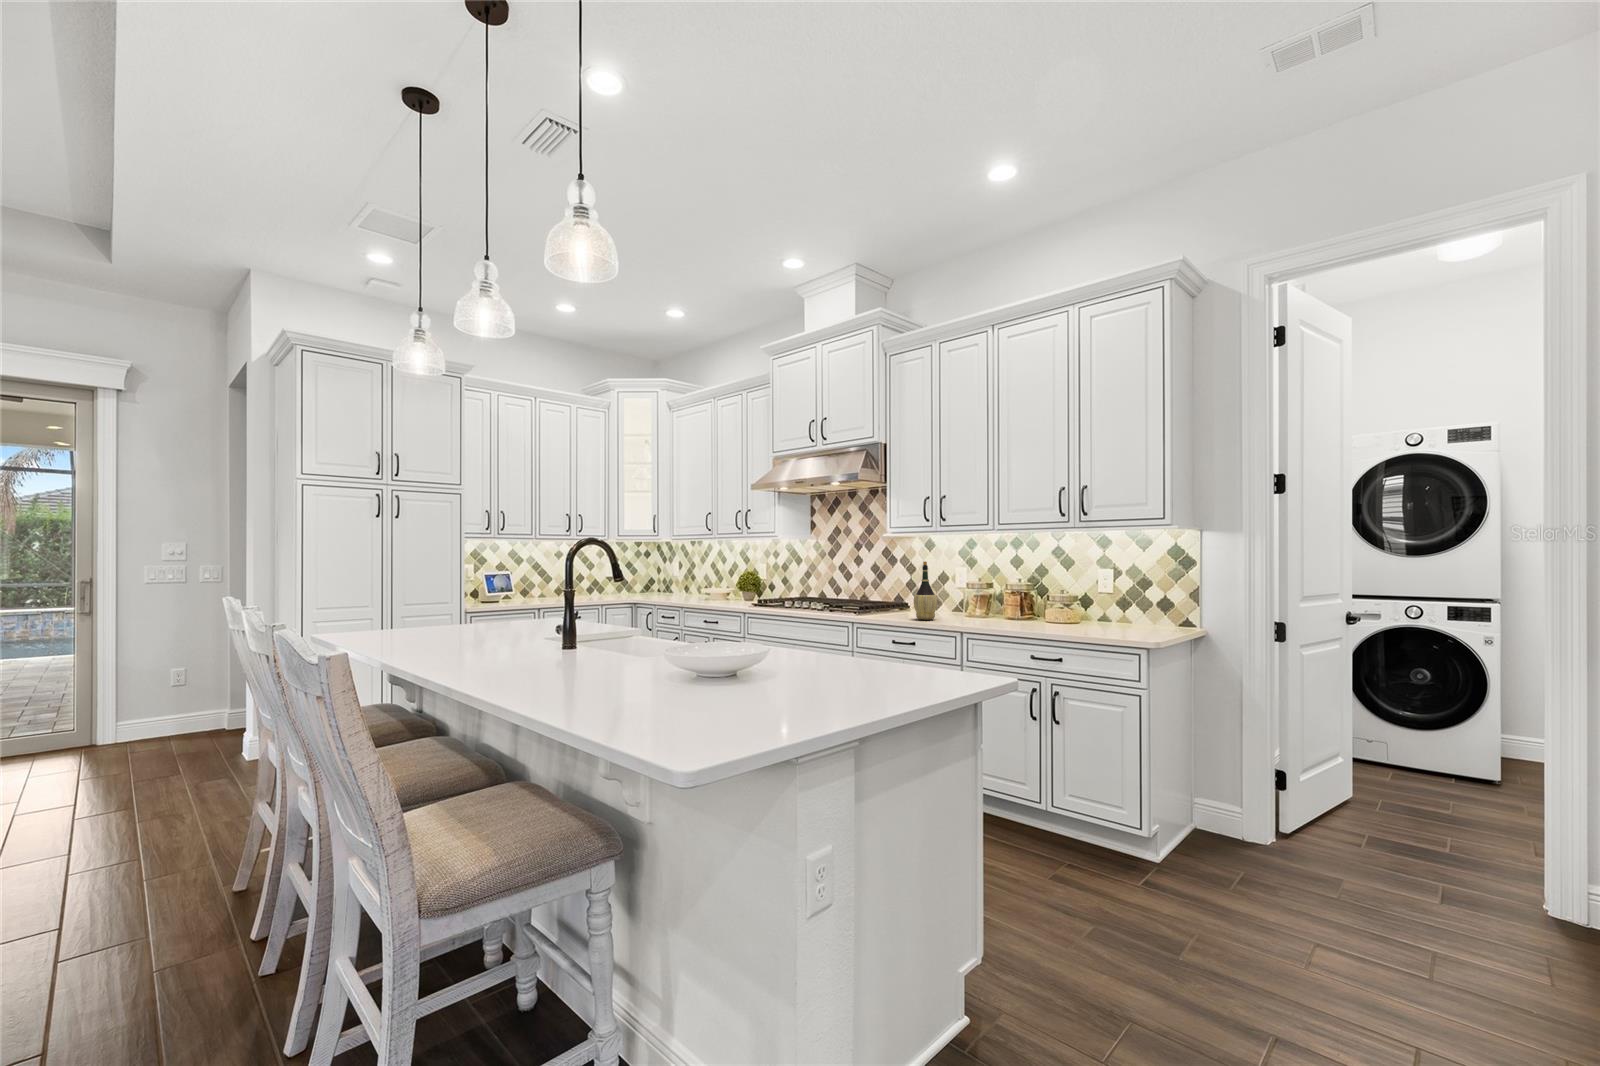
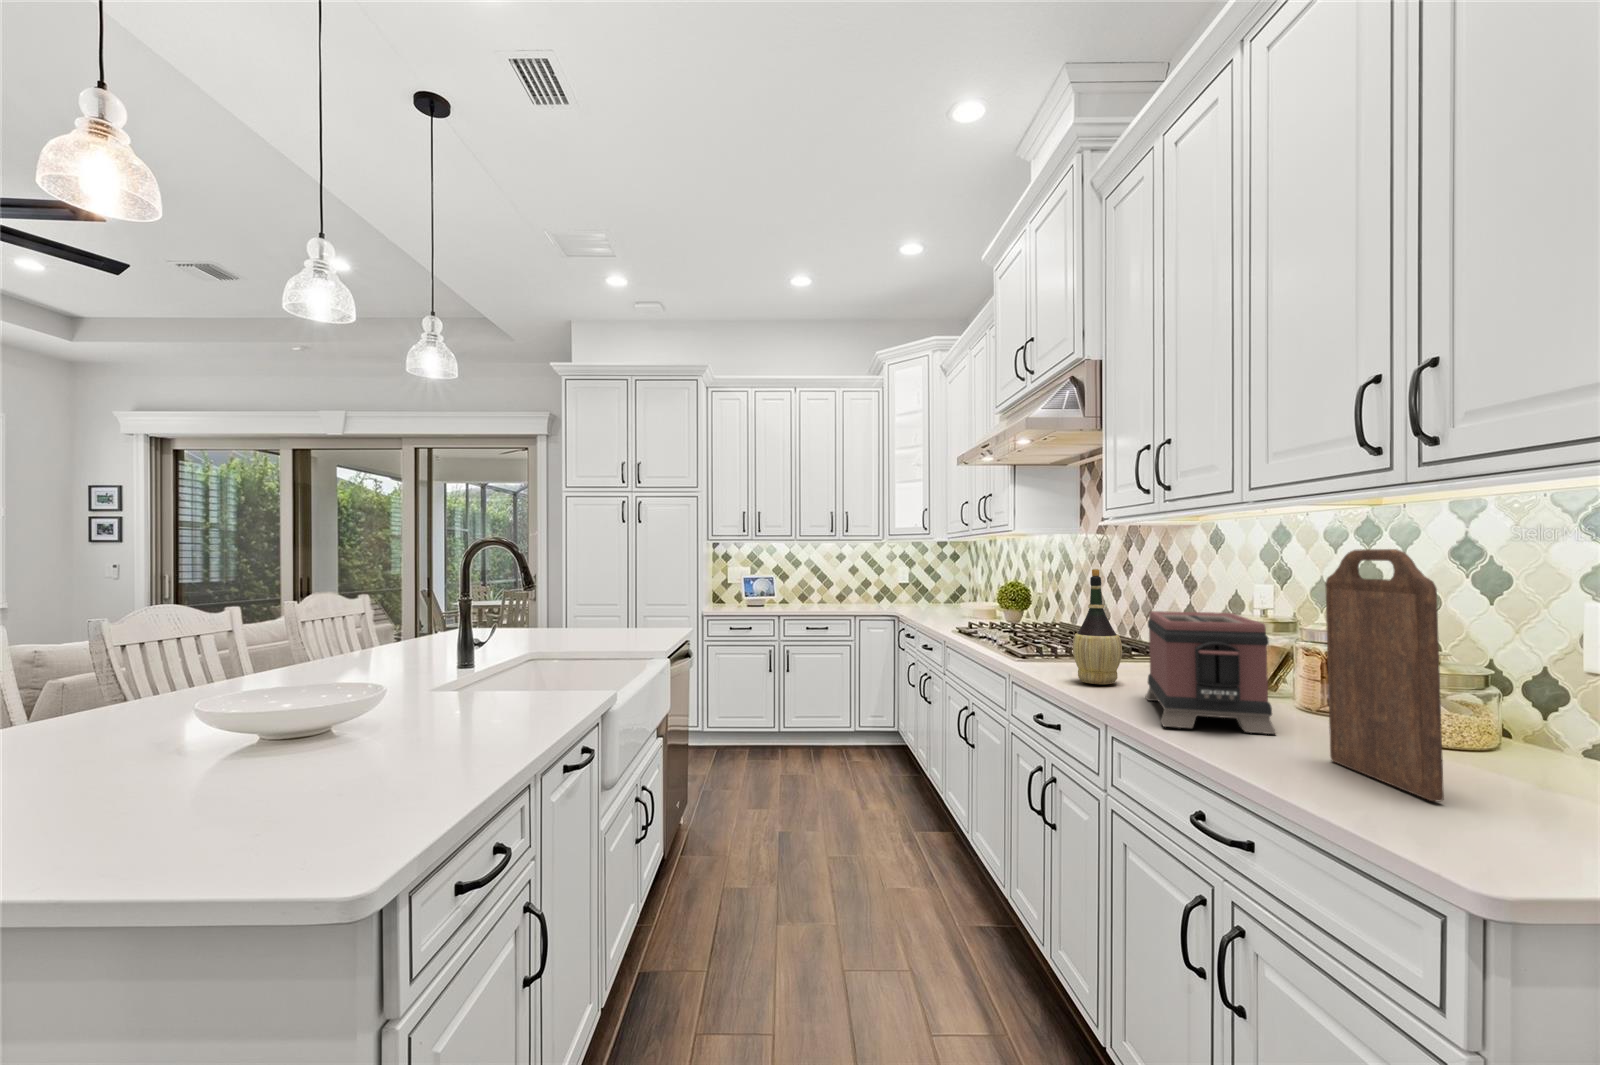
cutting board: none [1061,553,1106,633] -> present [1325,549,1444,801]
toaster: none [959,580,1032,628] -> present [1146,611,1276,734]

